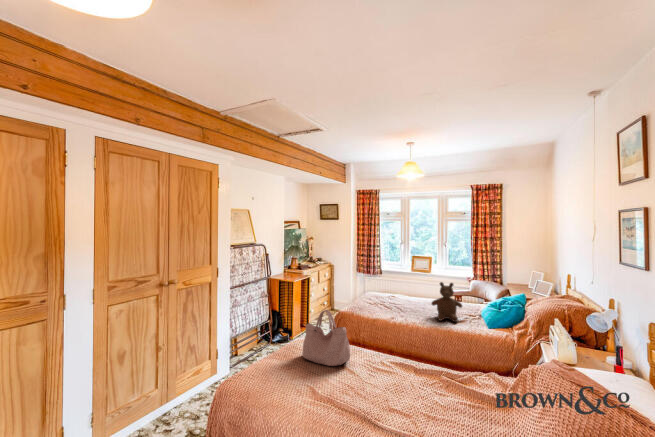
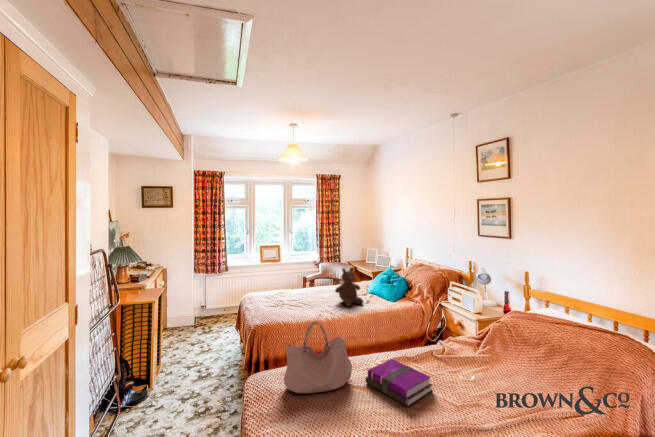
notebook: none [355,360,396,396] -> present [366,359,432,406]

